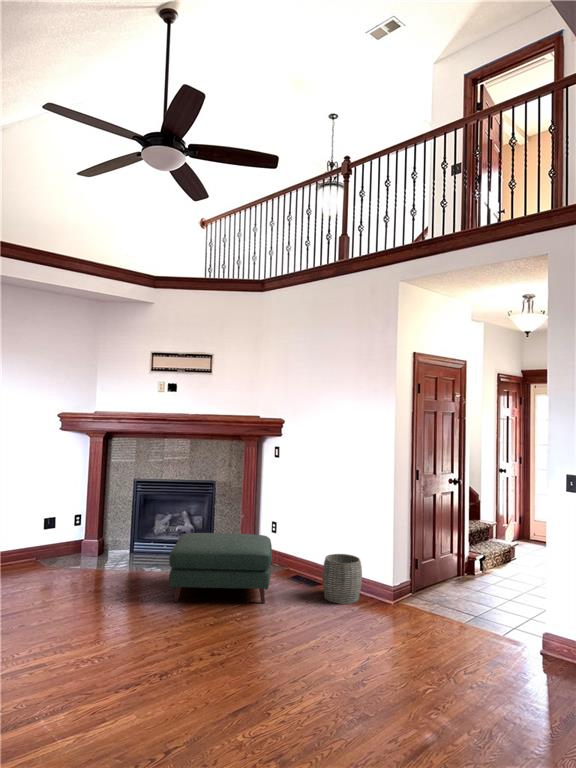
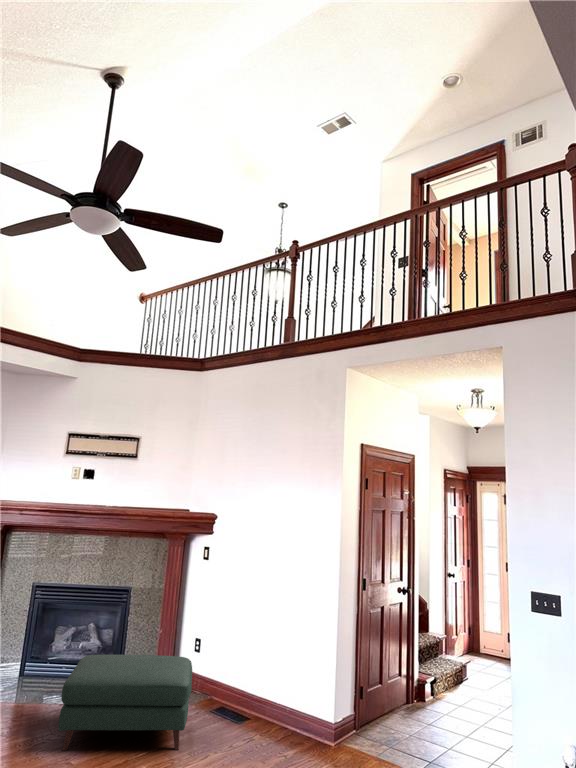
woven basket: present [323,554,362,604] -> none [251,681,298,748]

